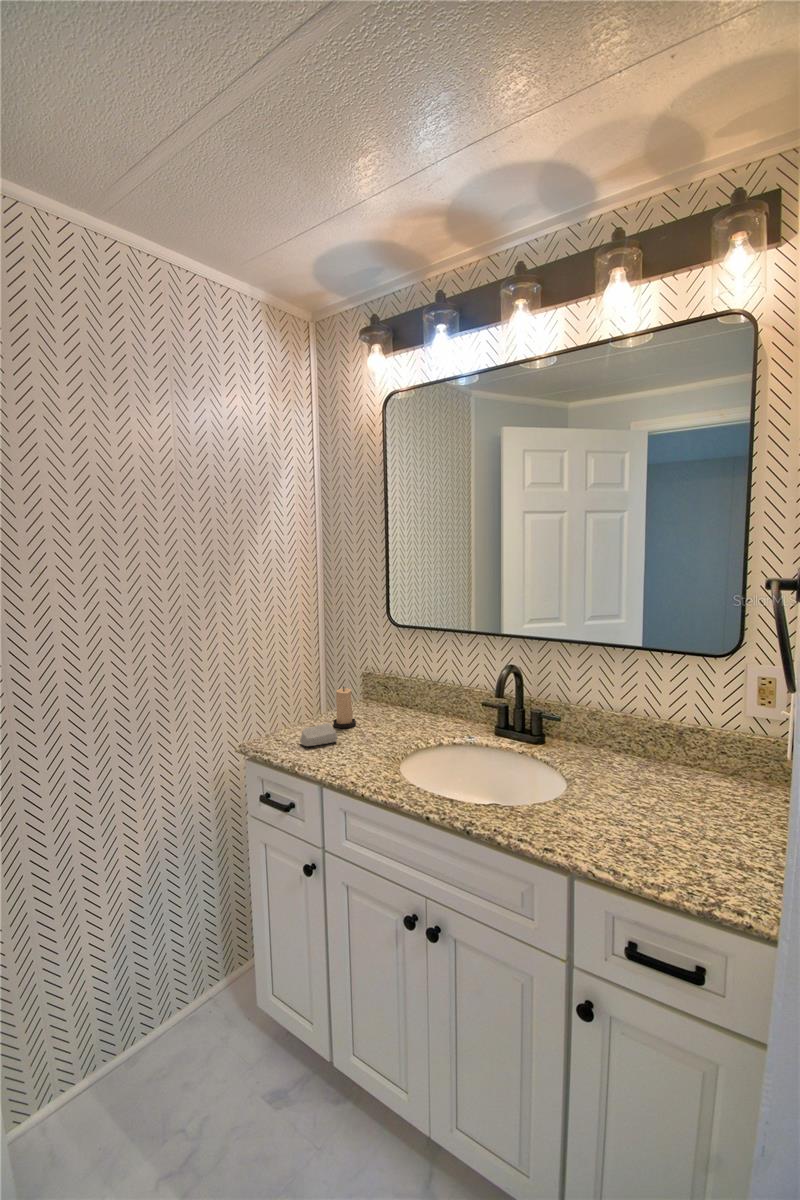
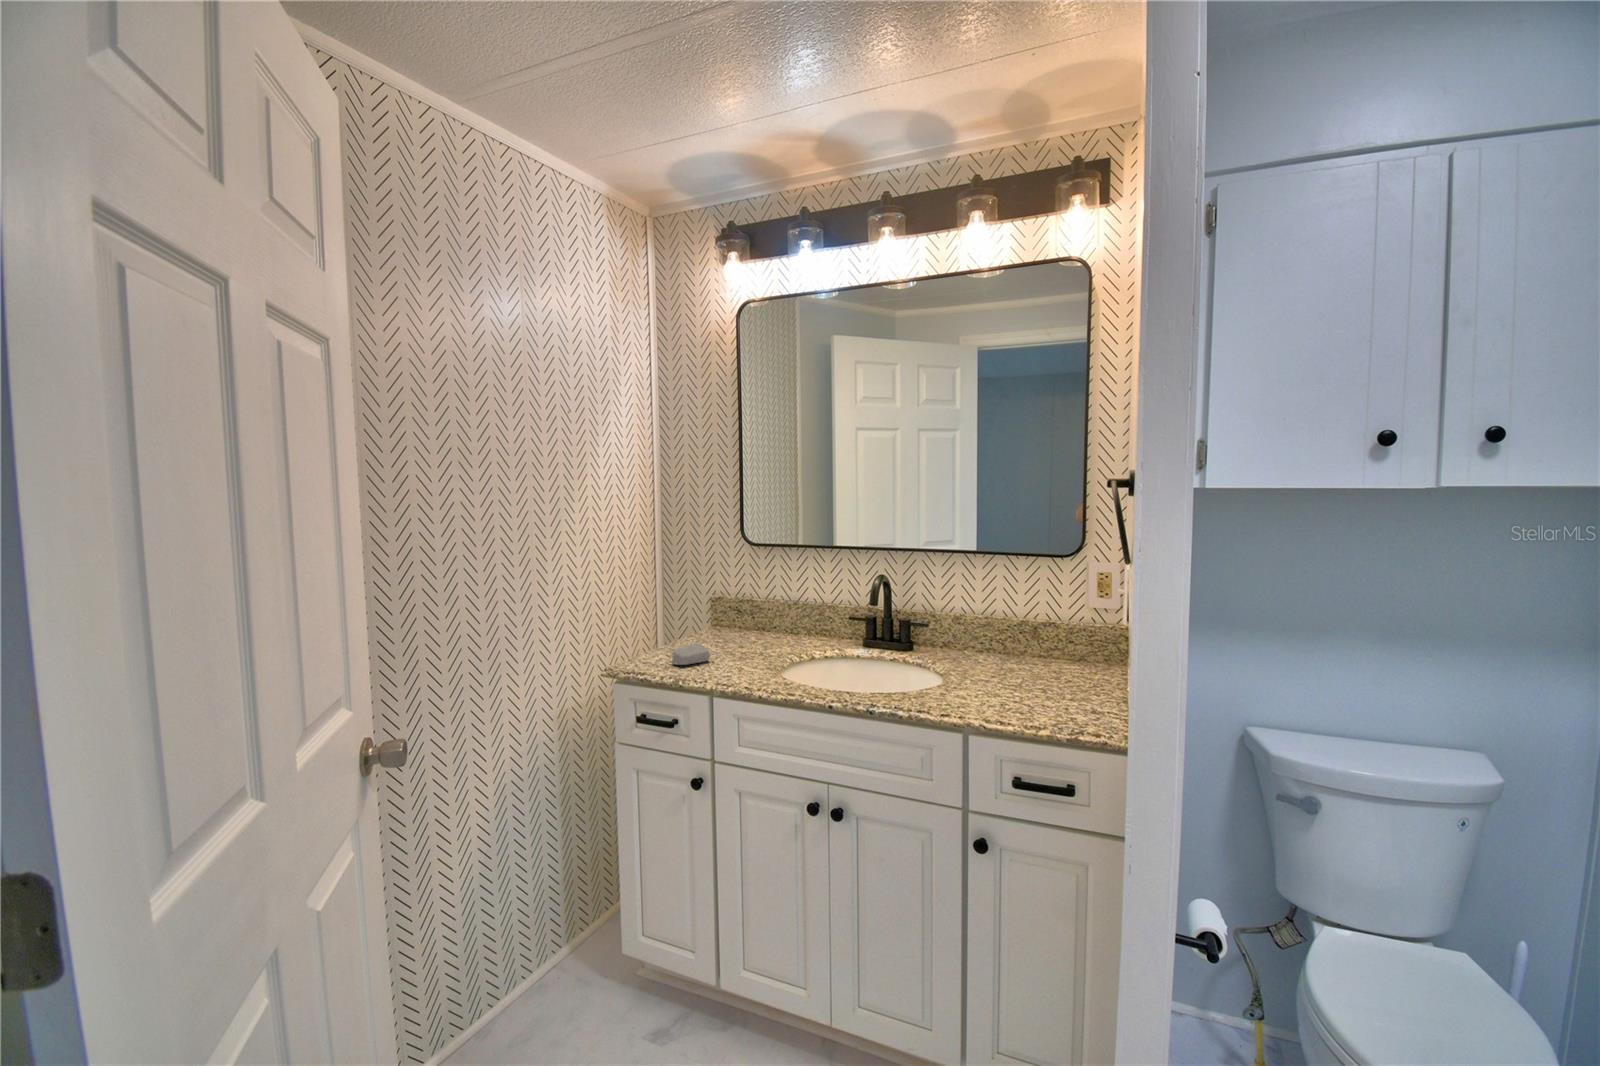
candle: present [333,687,356,728] -> none [695,607,719,651]

